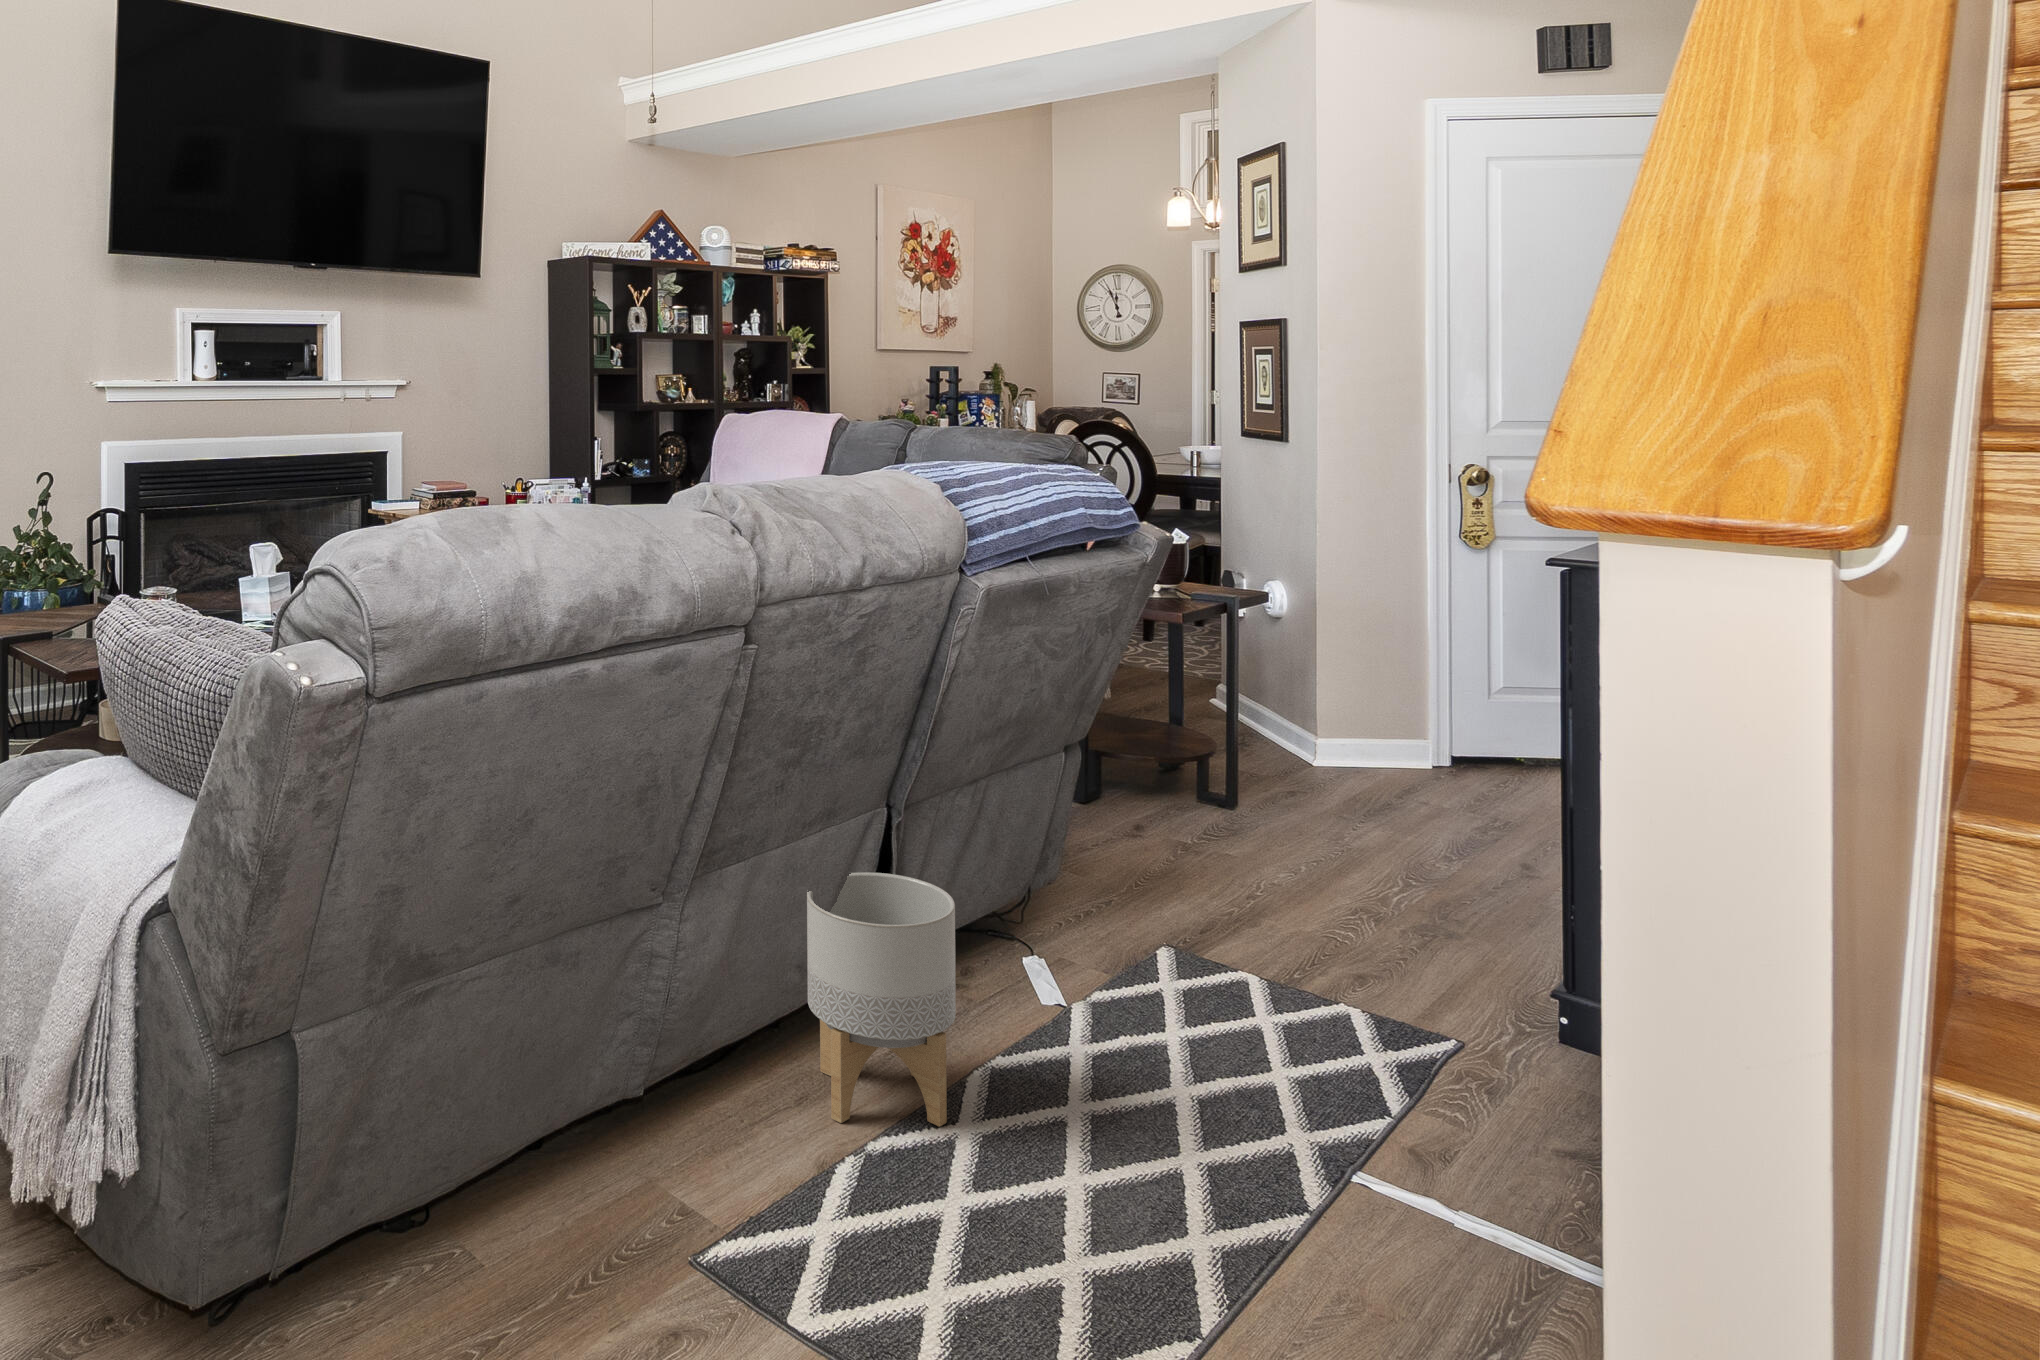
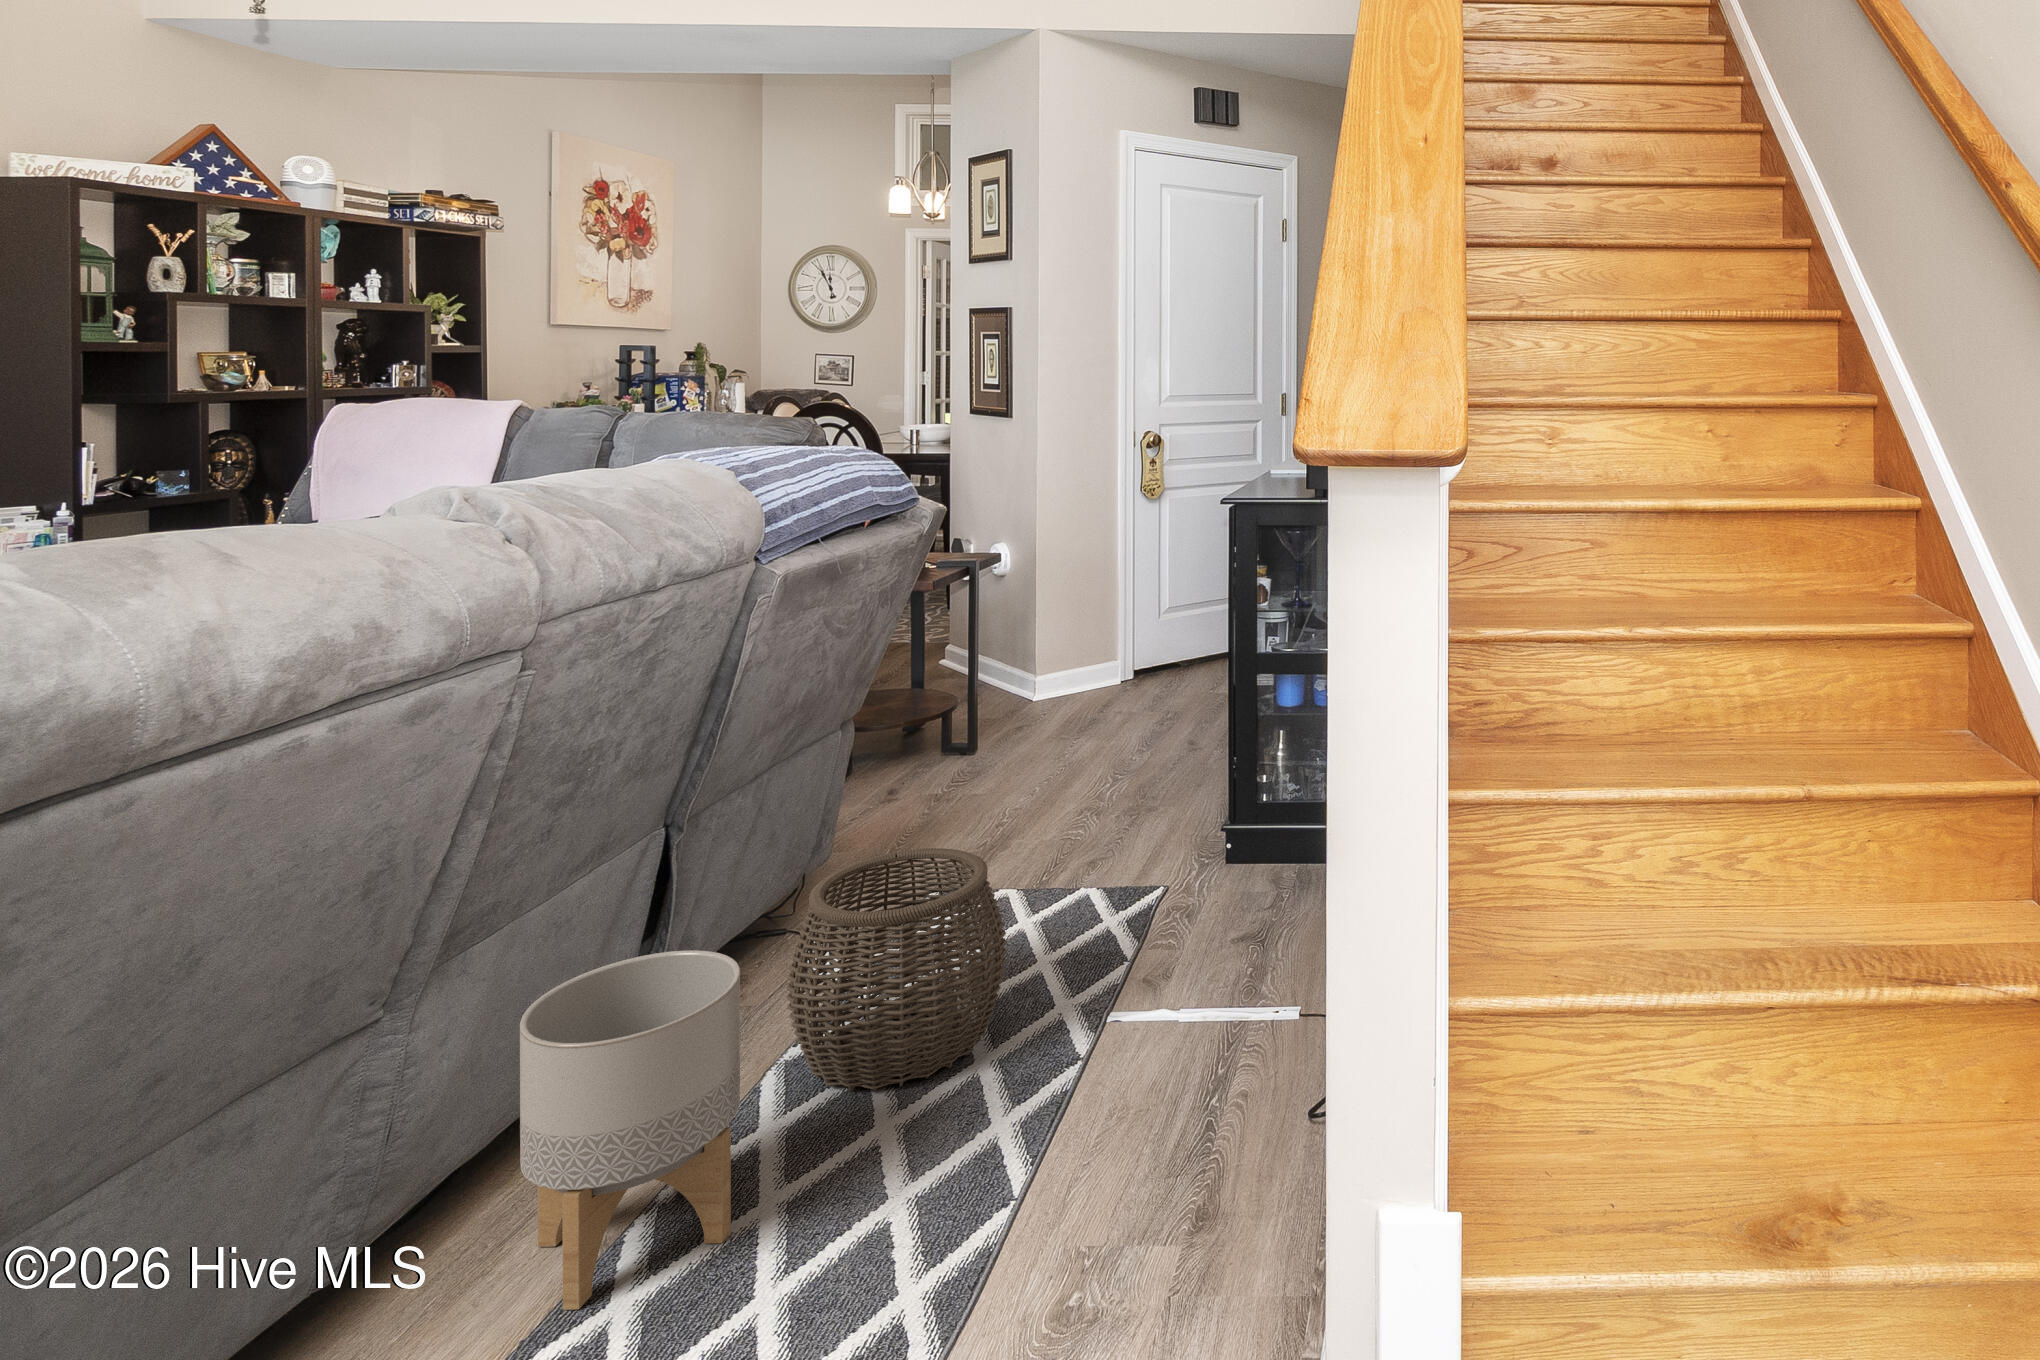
woven basket: none [1004,859,1207,1079] -> present [786,848,1007,1091]

